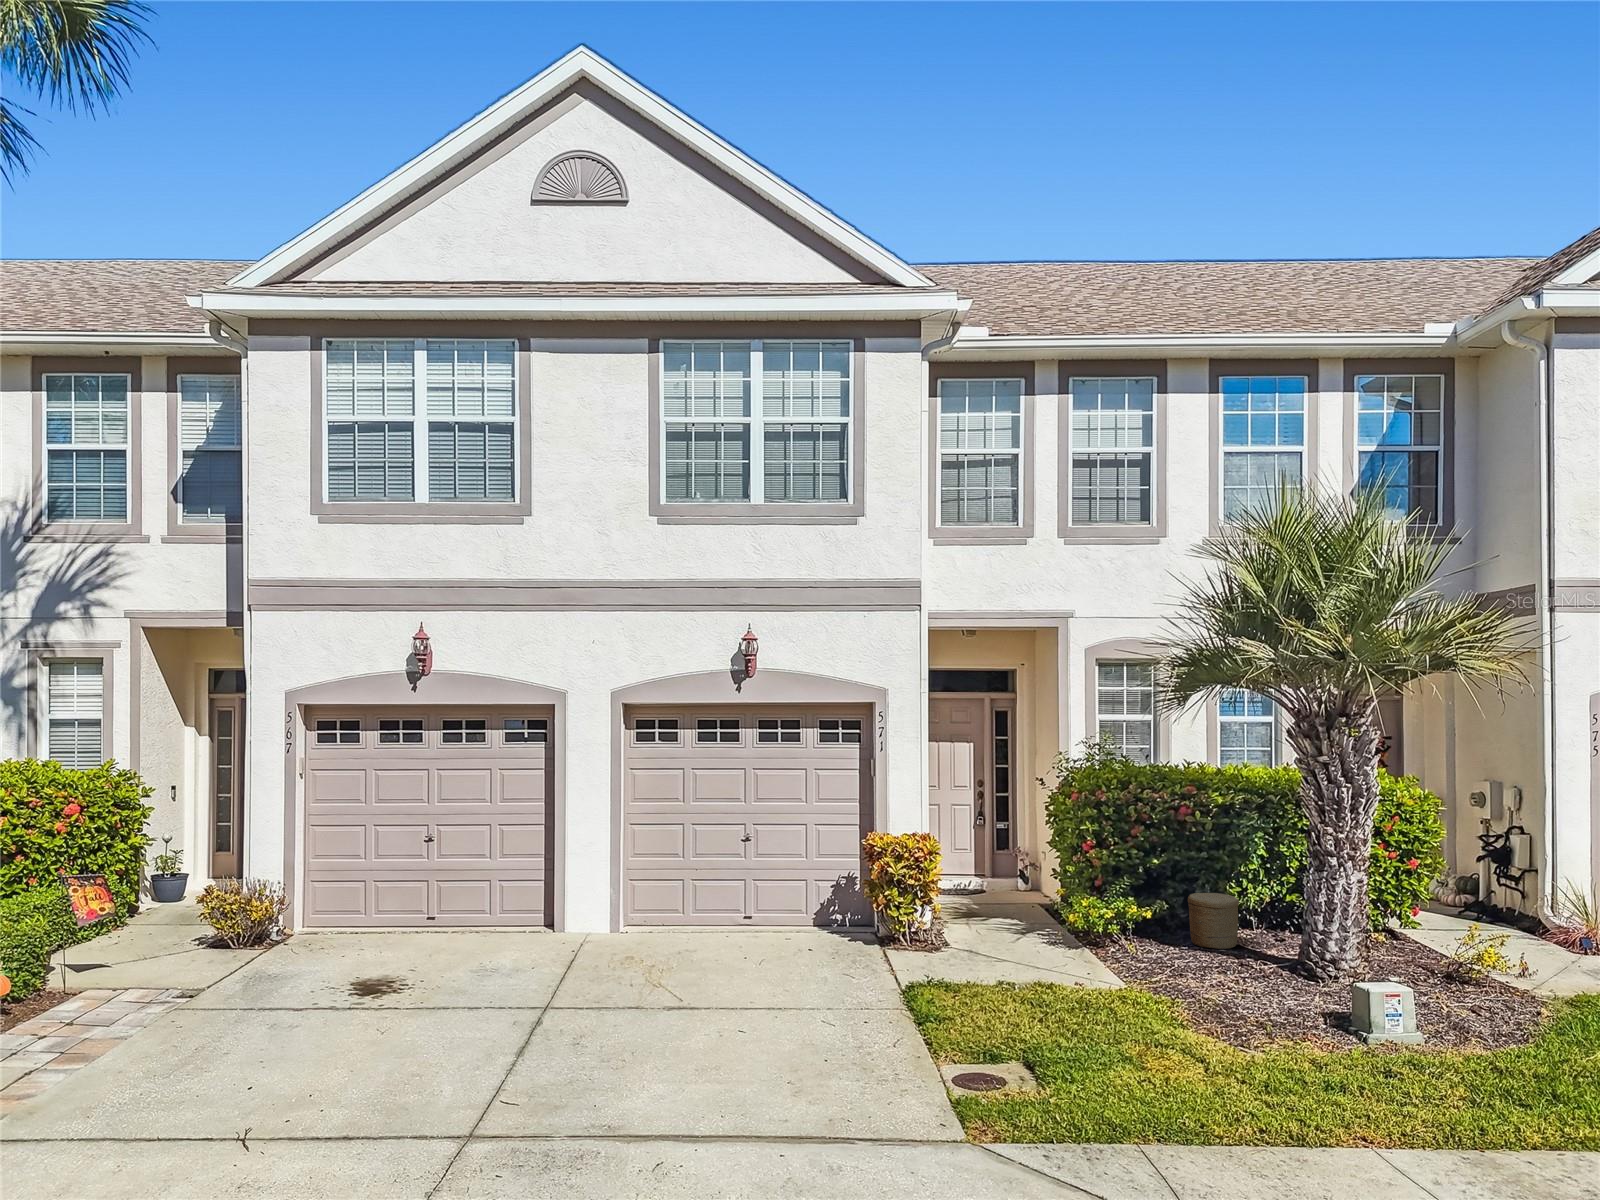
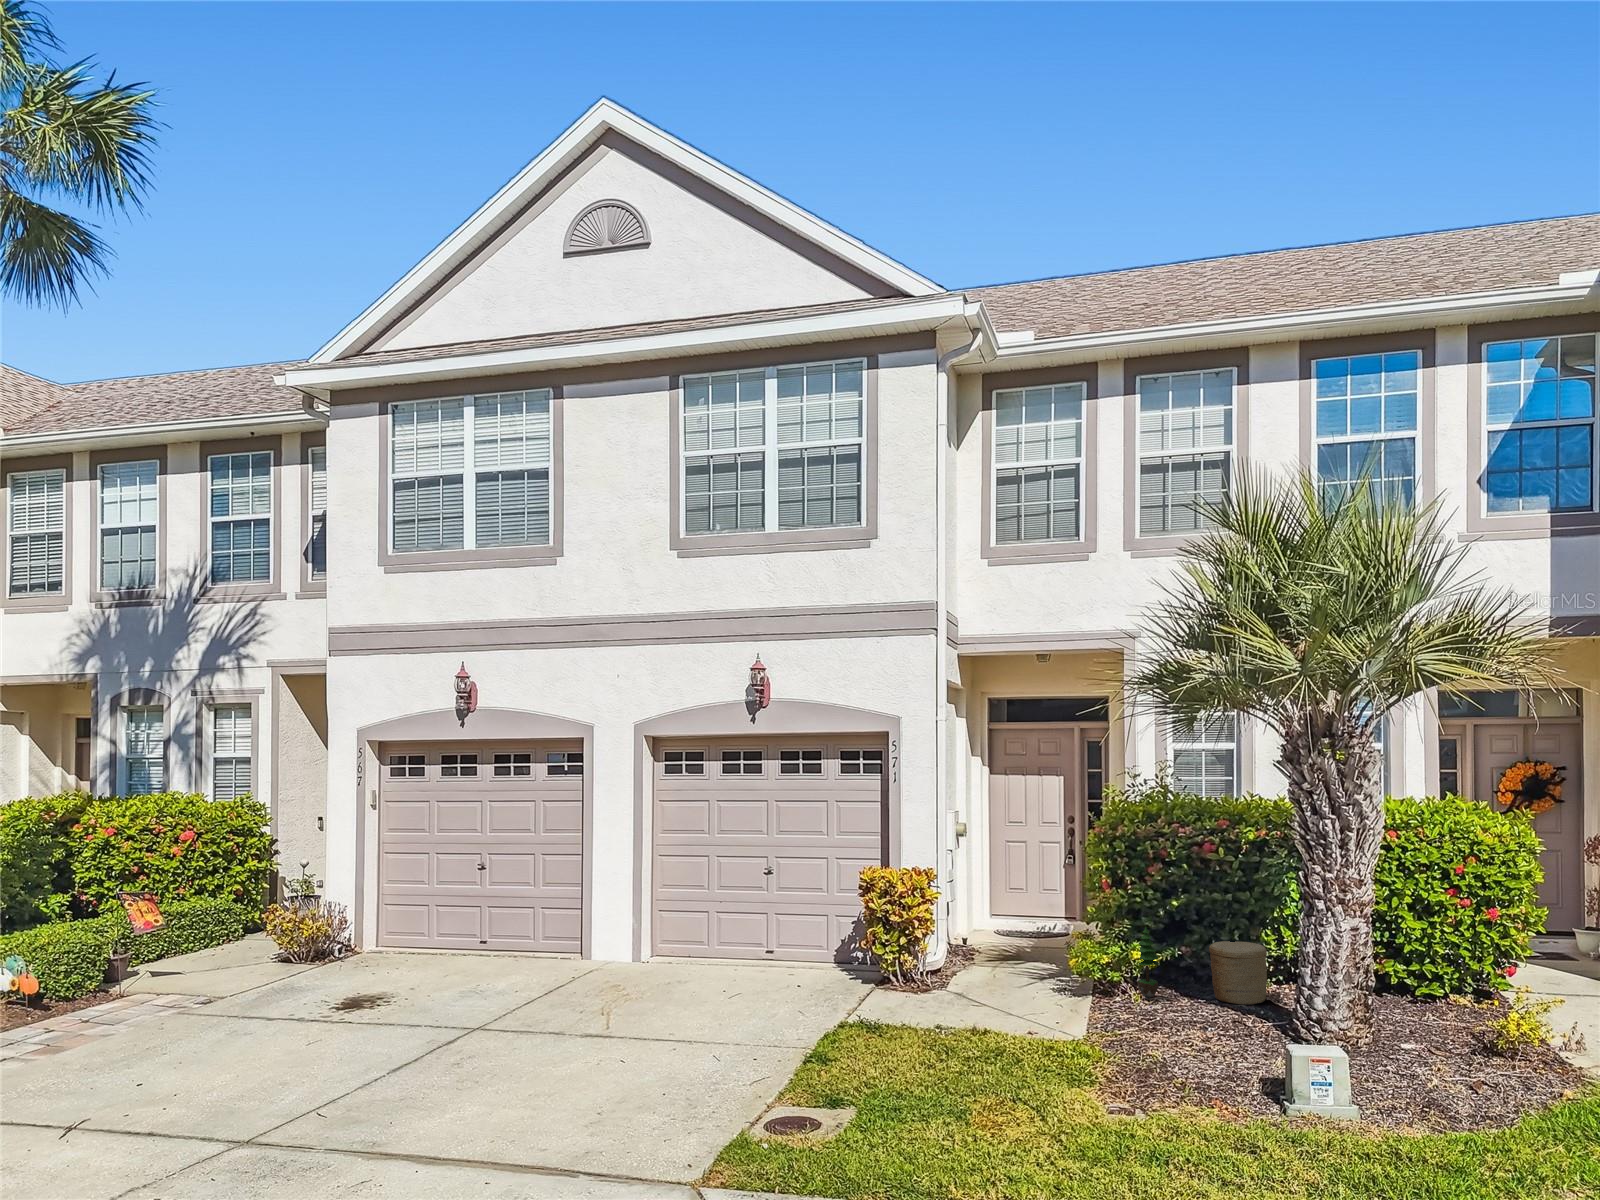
potted tree: none [1127,882,1150,948] -> present [1137,927,1159,999]

